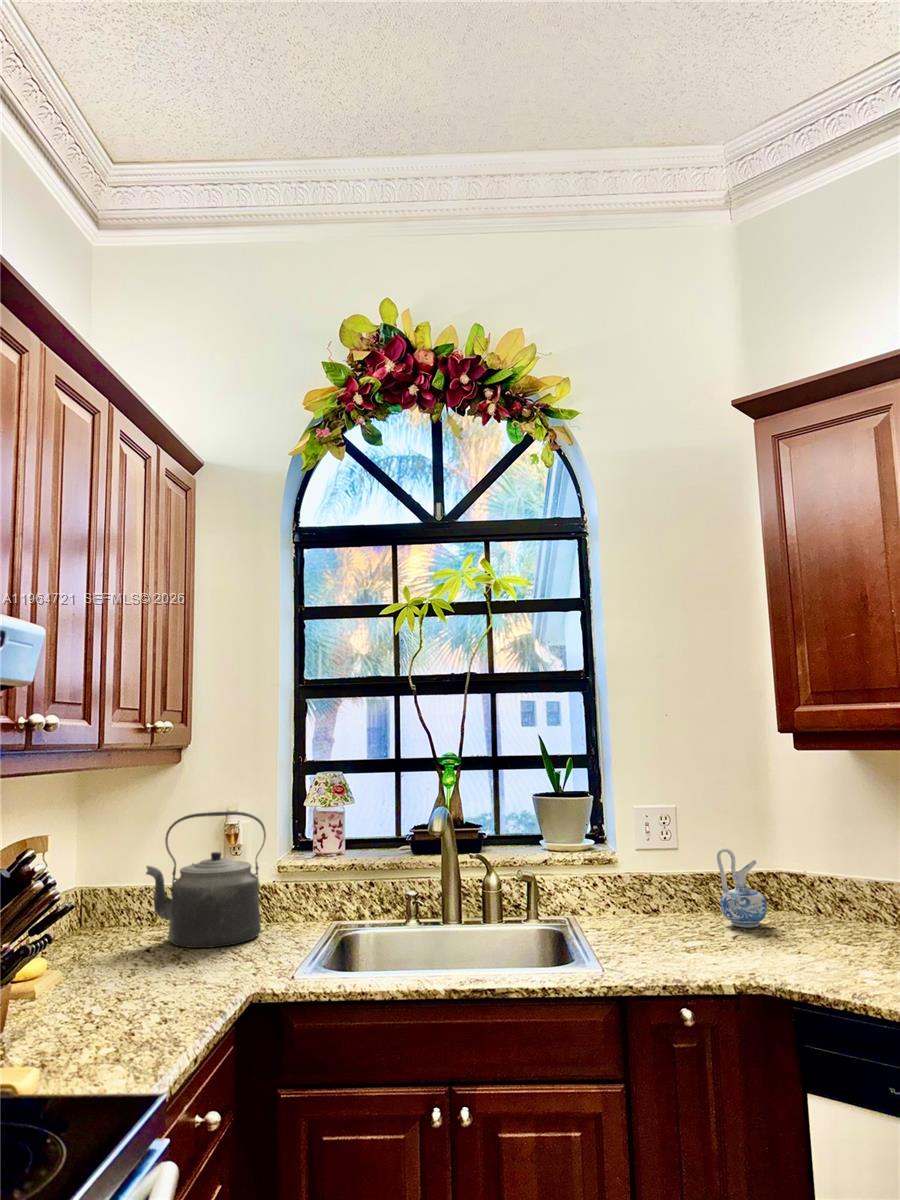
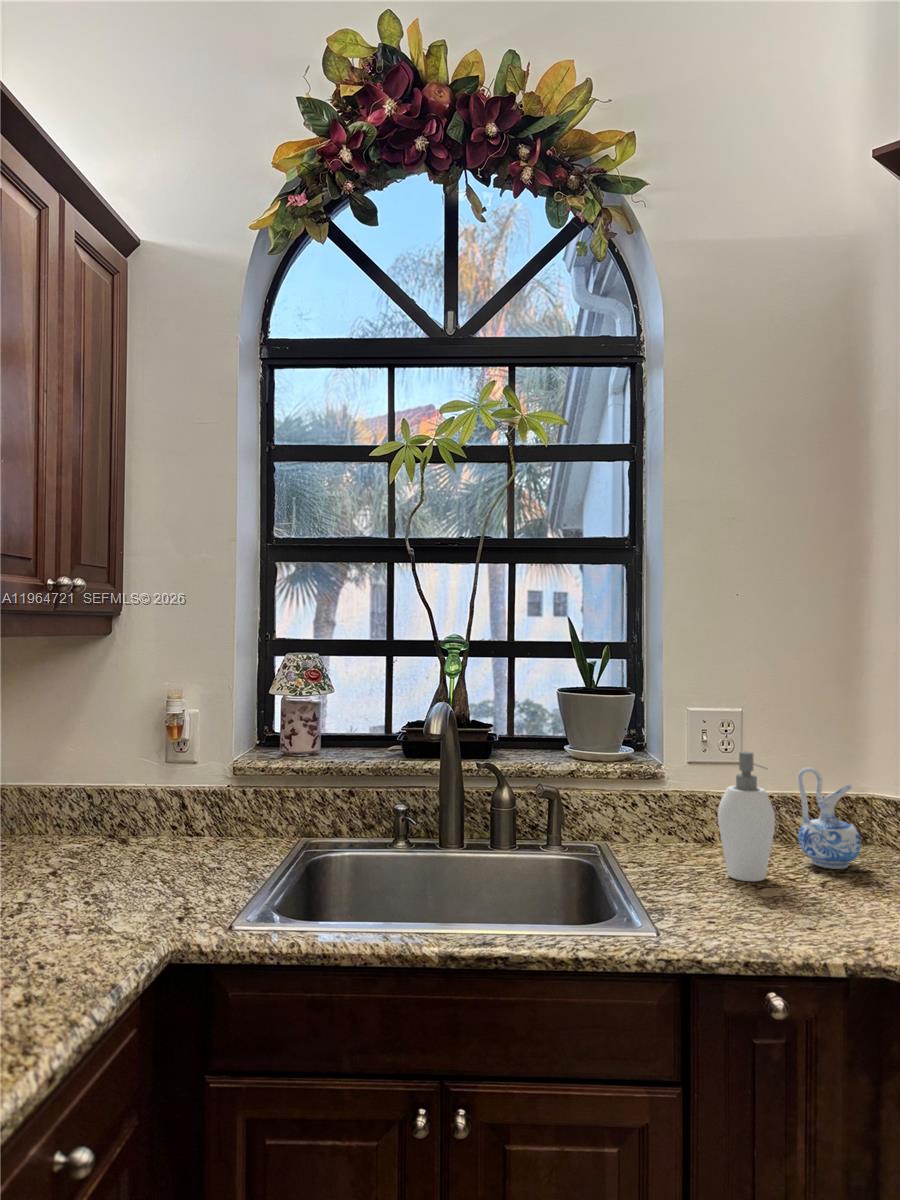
kettle: present [146,811,266,948] -> none [56,699,214,871]
soap dispenser: none [654,837,697,938] -> present [718,752,775,881]

